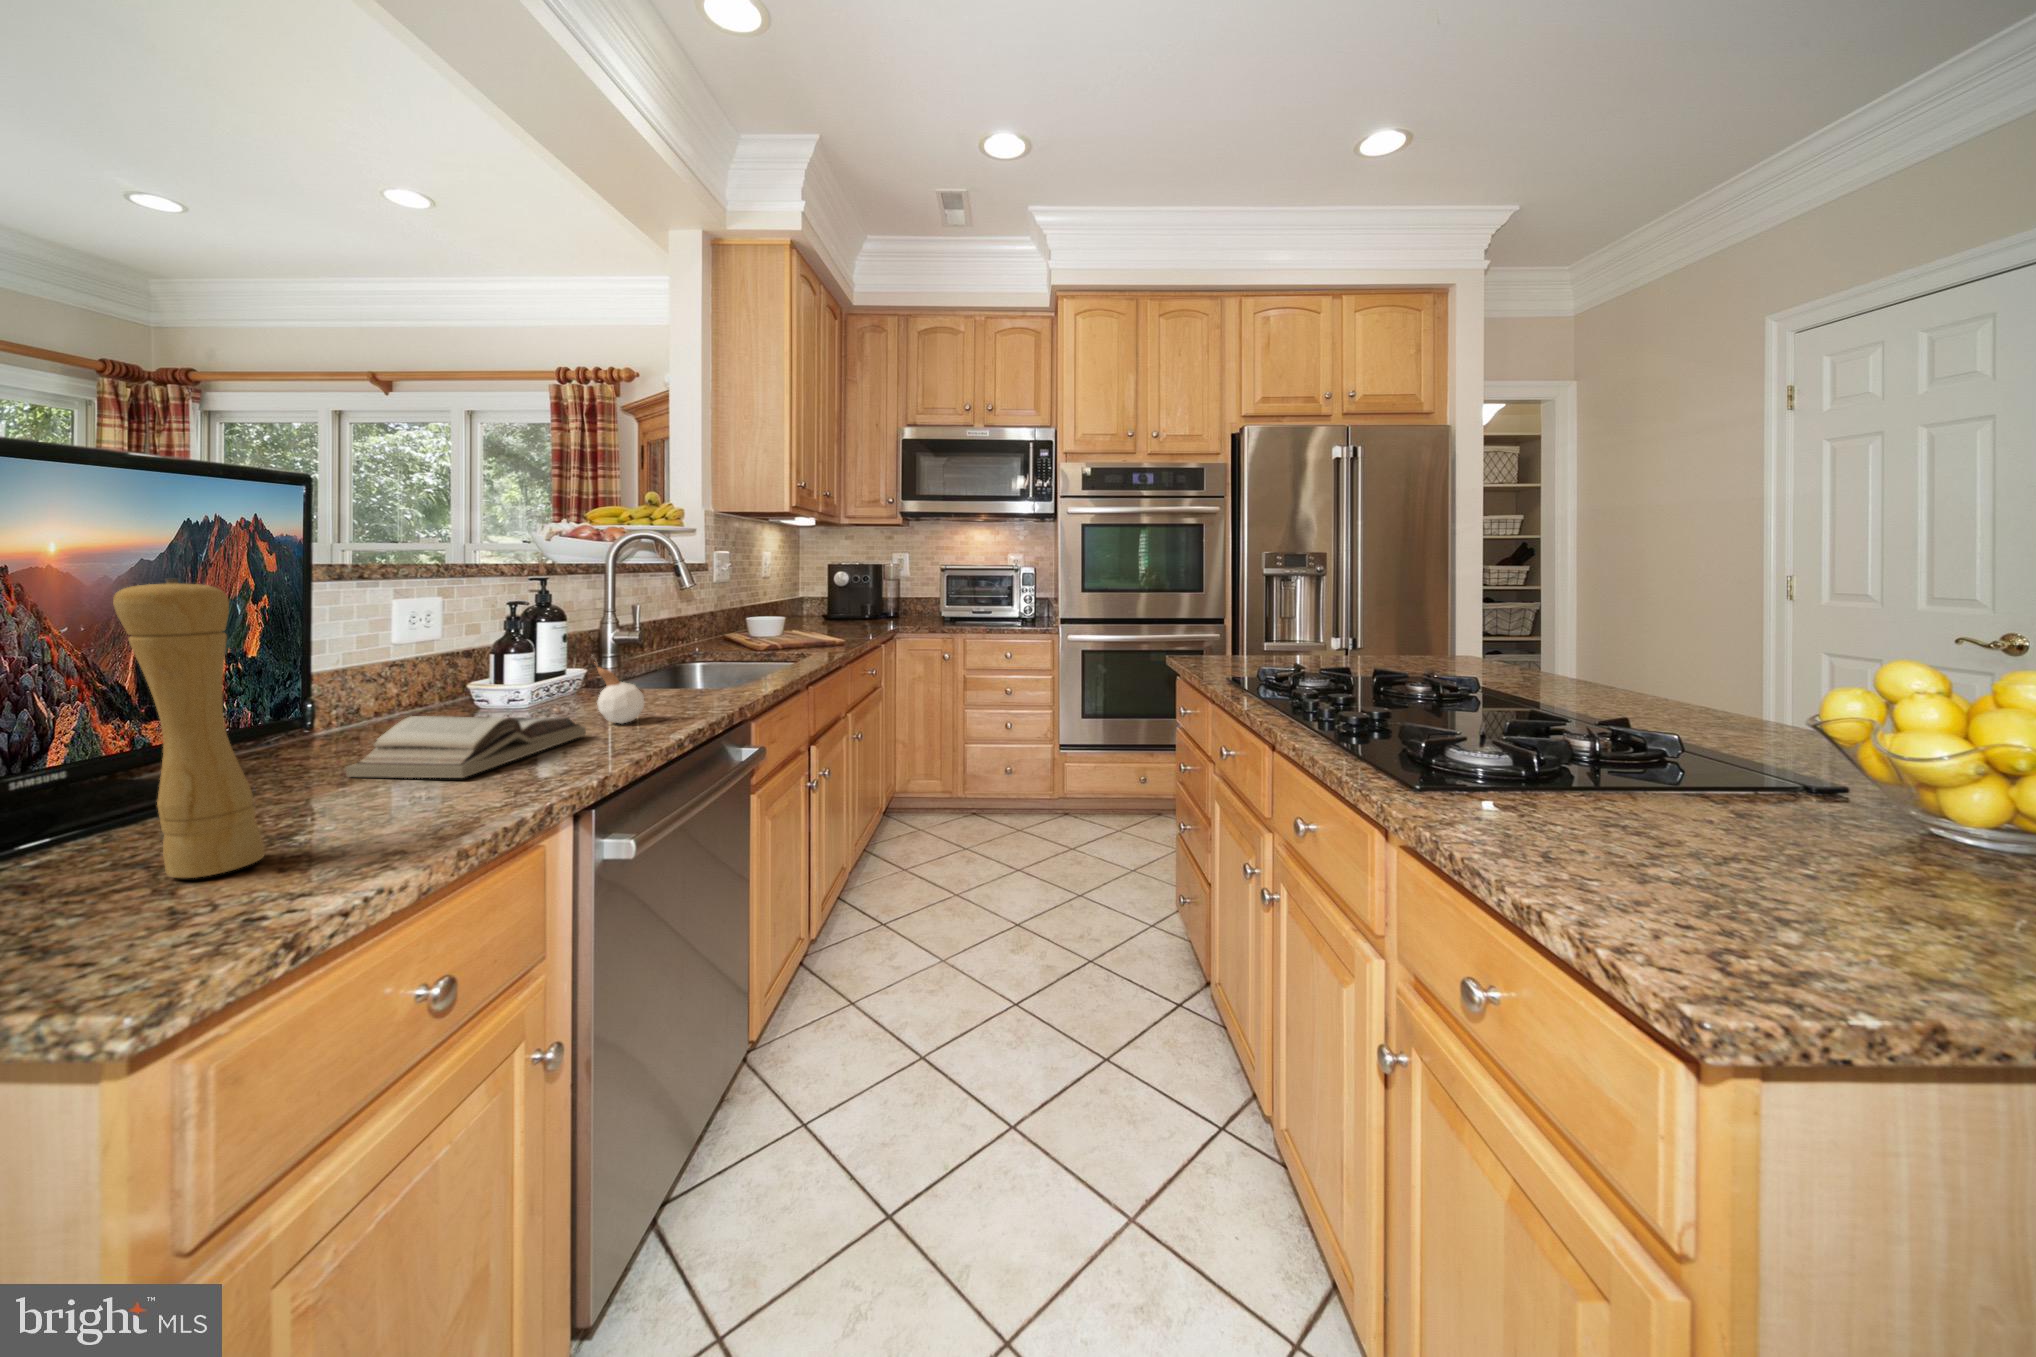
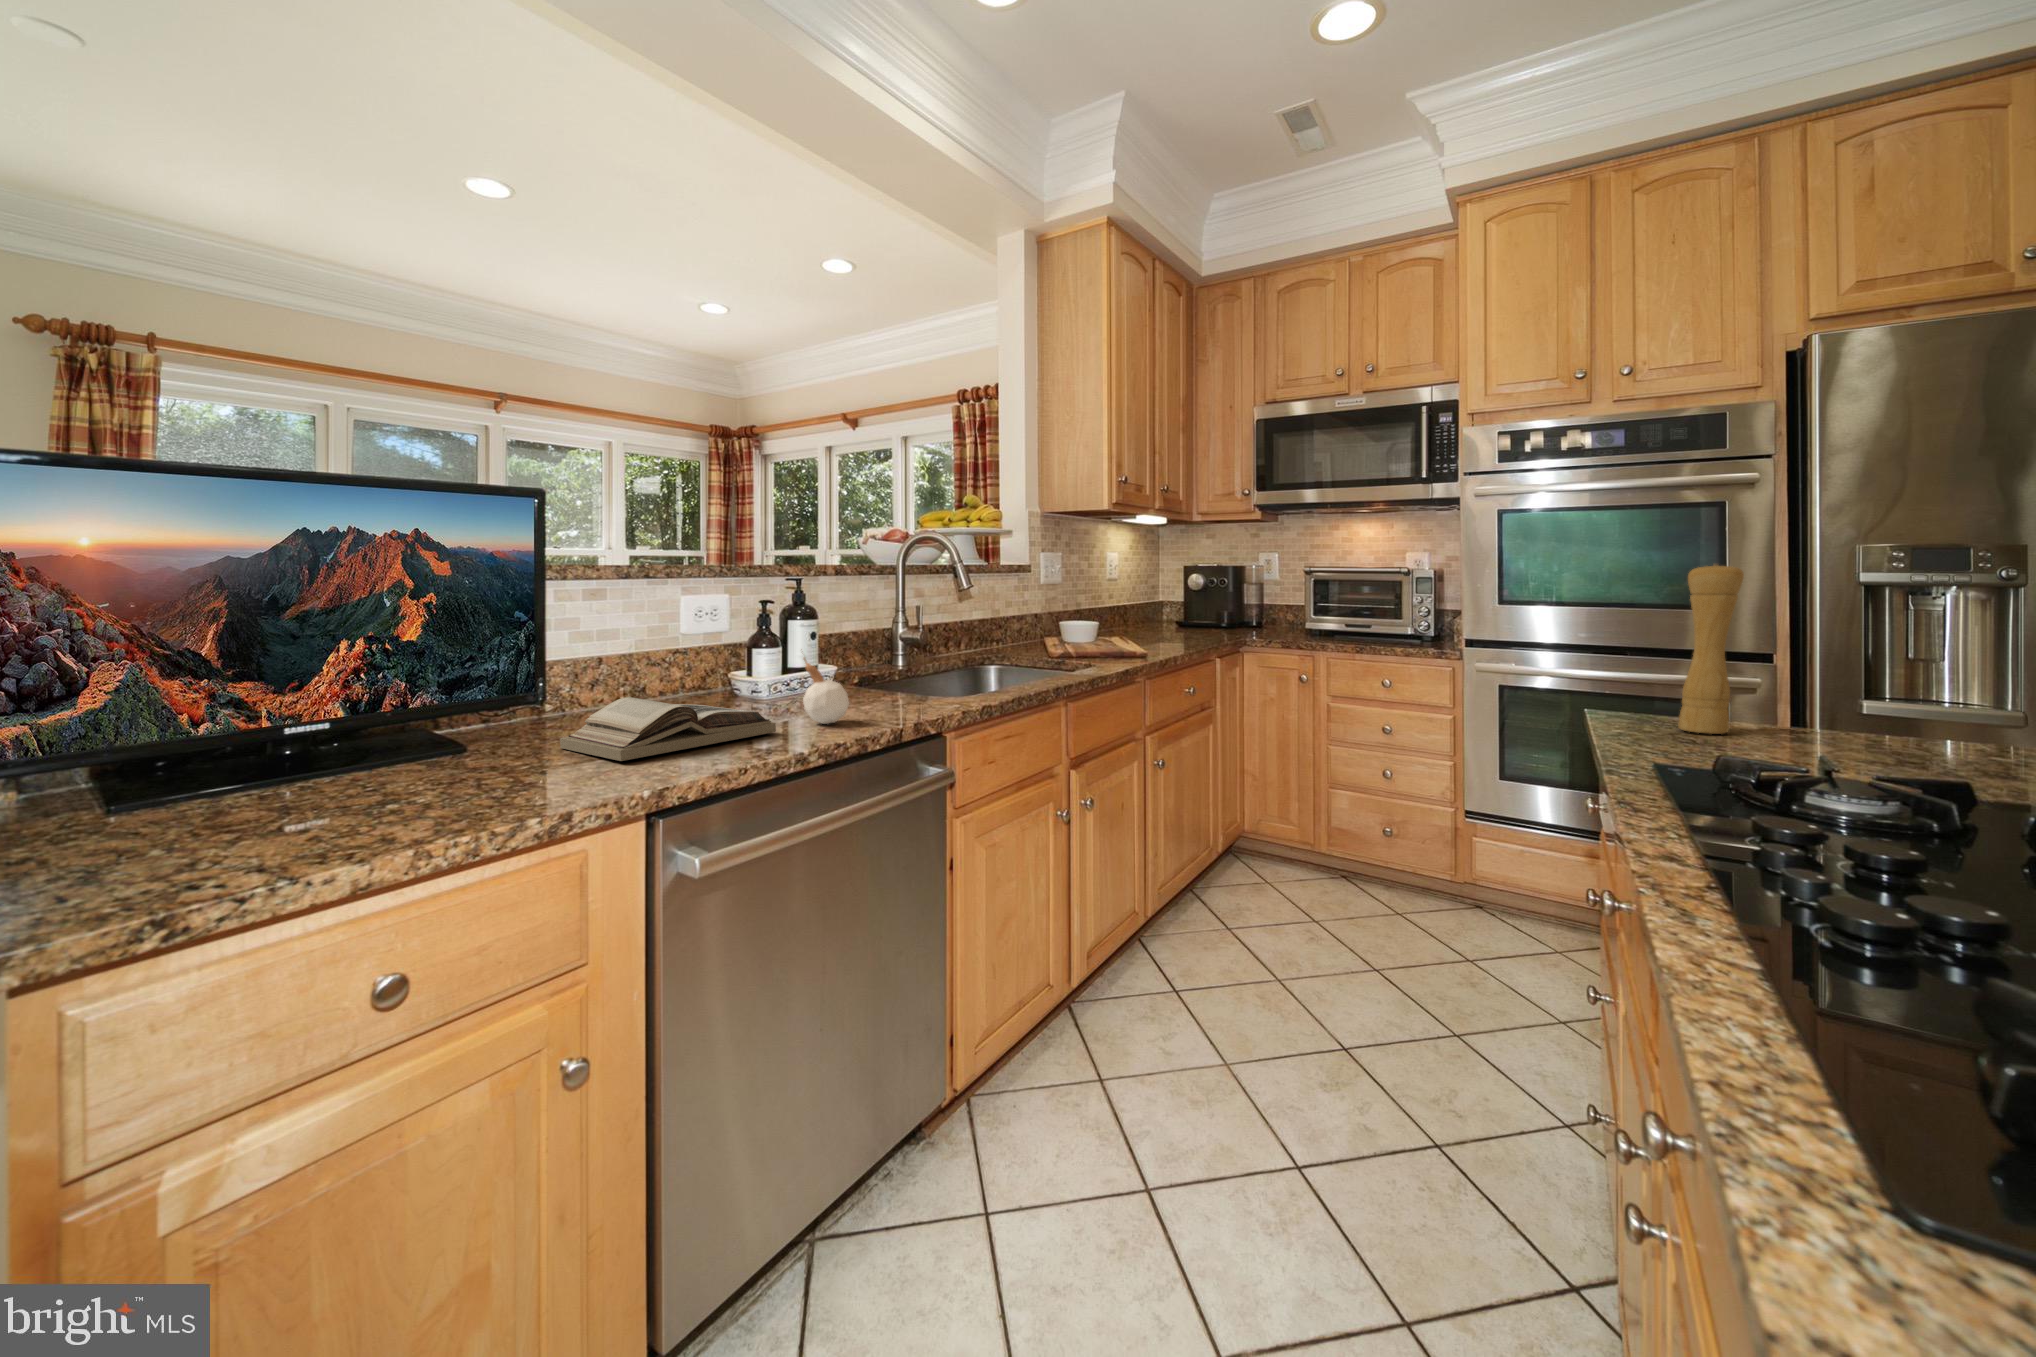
pepper mill: present [113,579,264,878] -> present [1678,563,1744,734]

